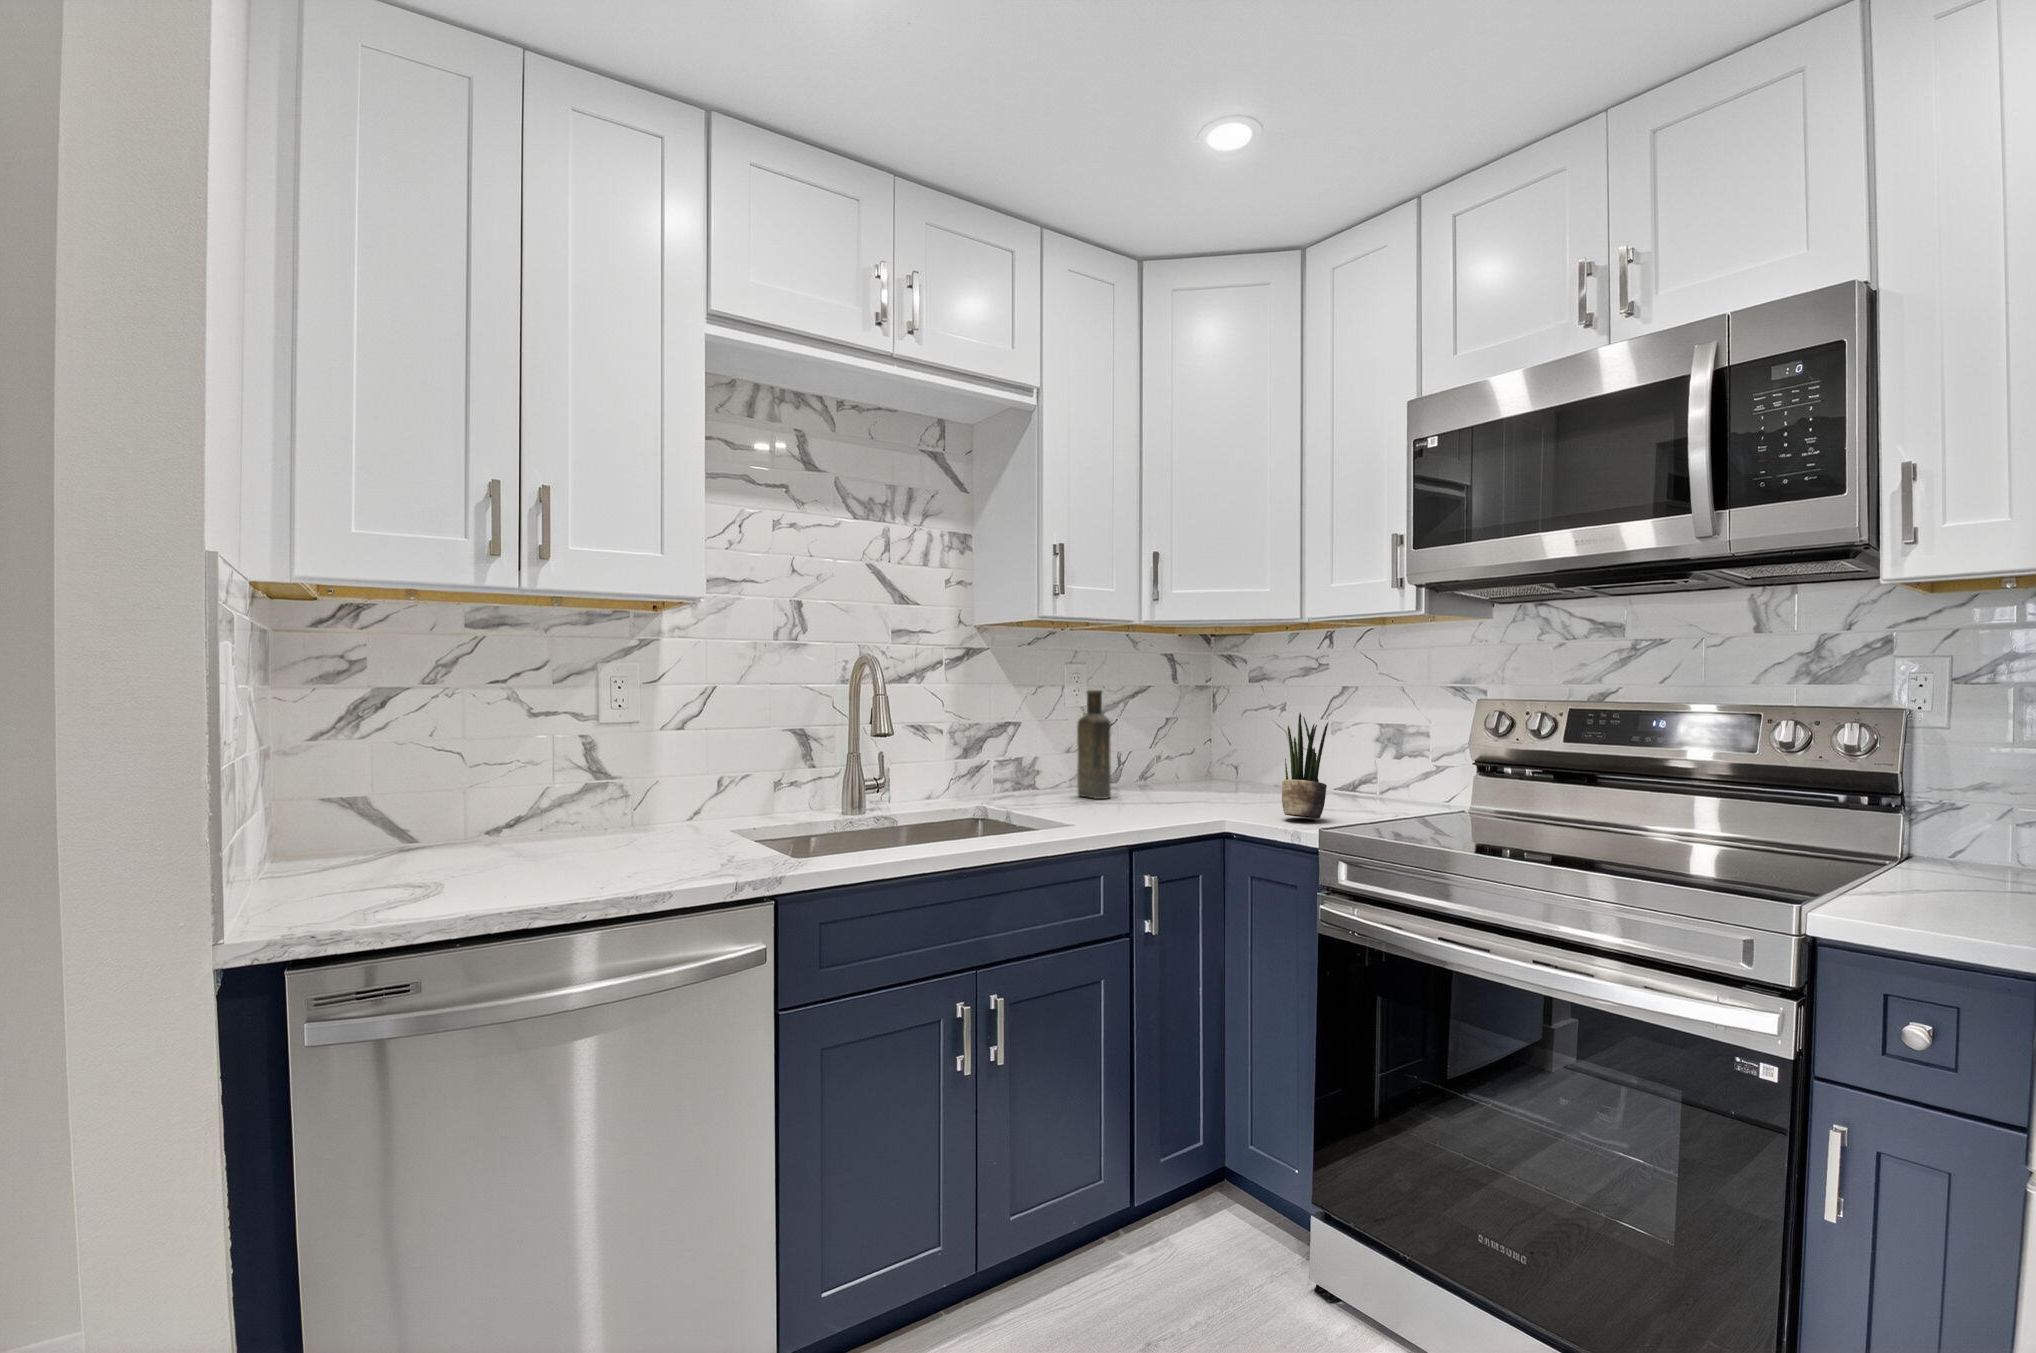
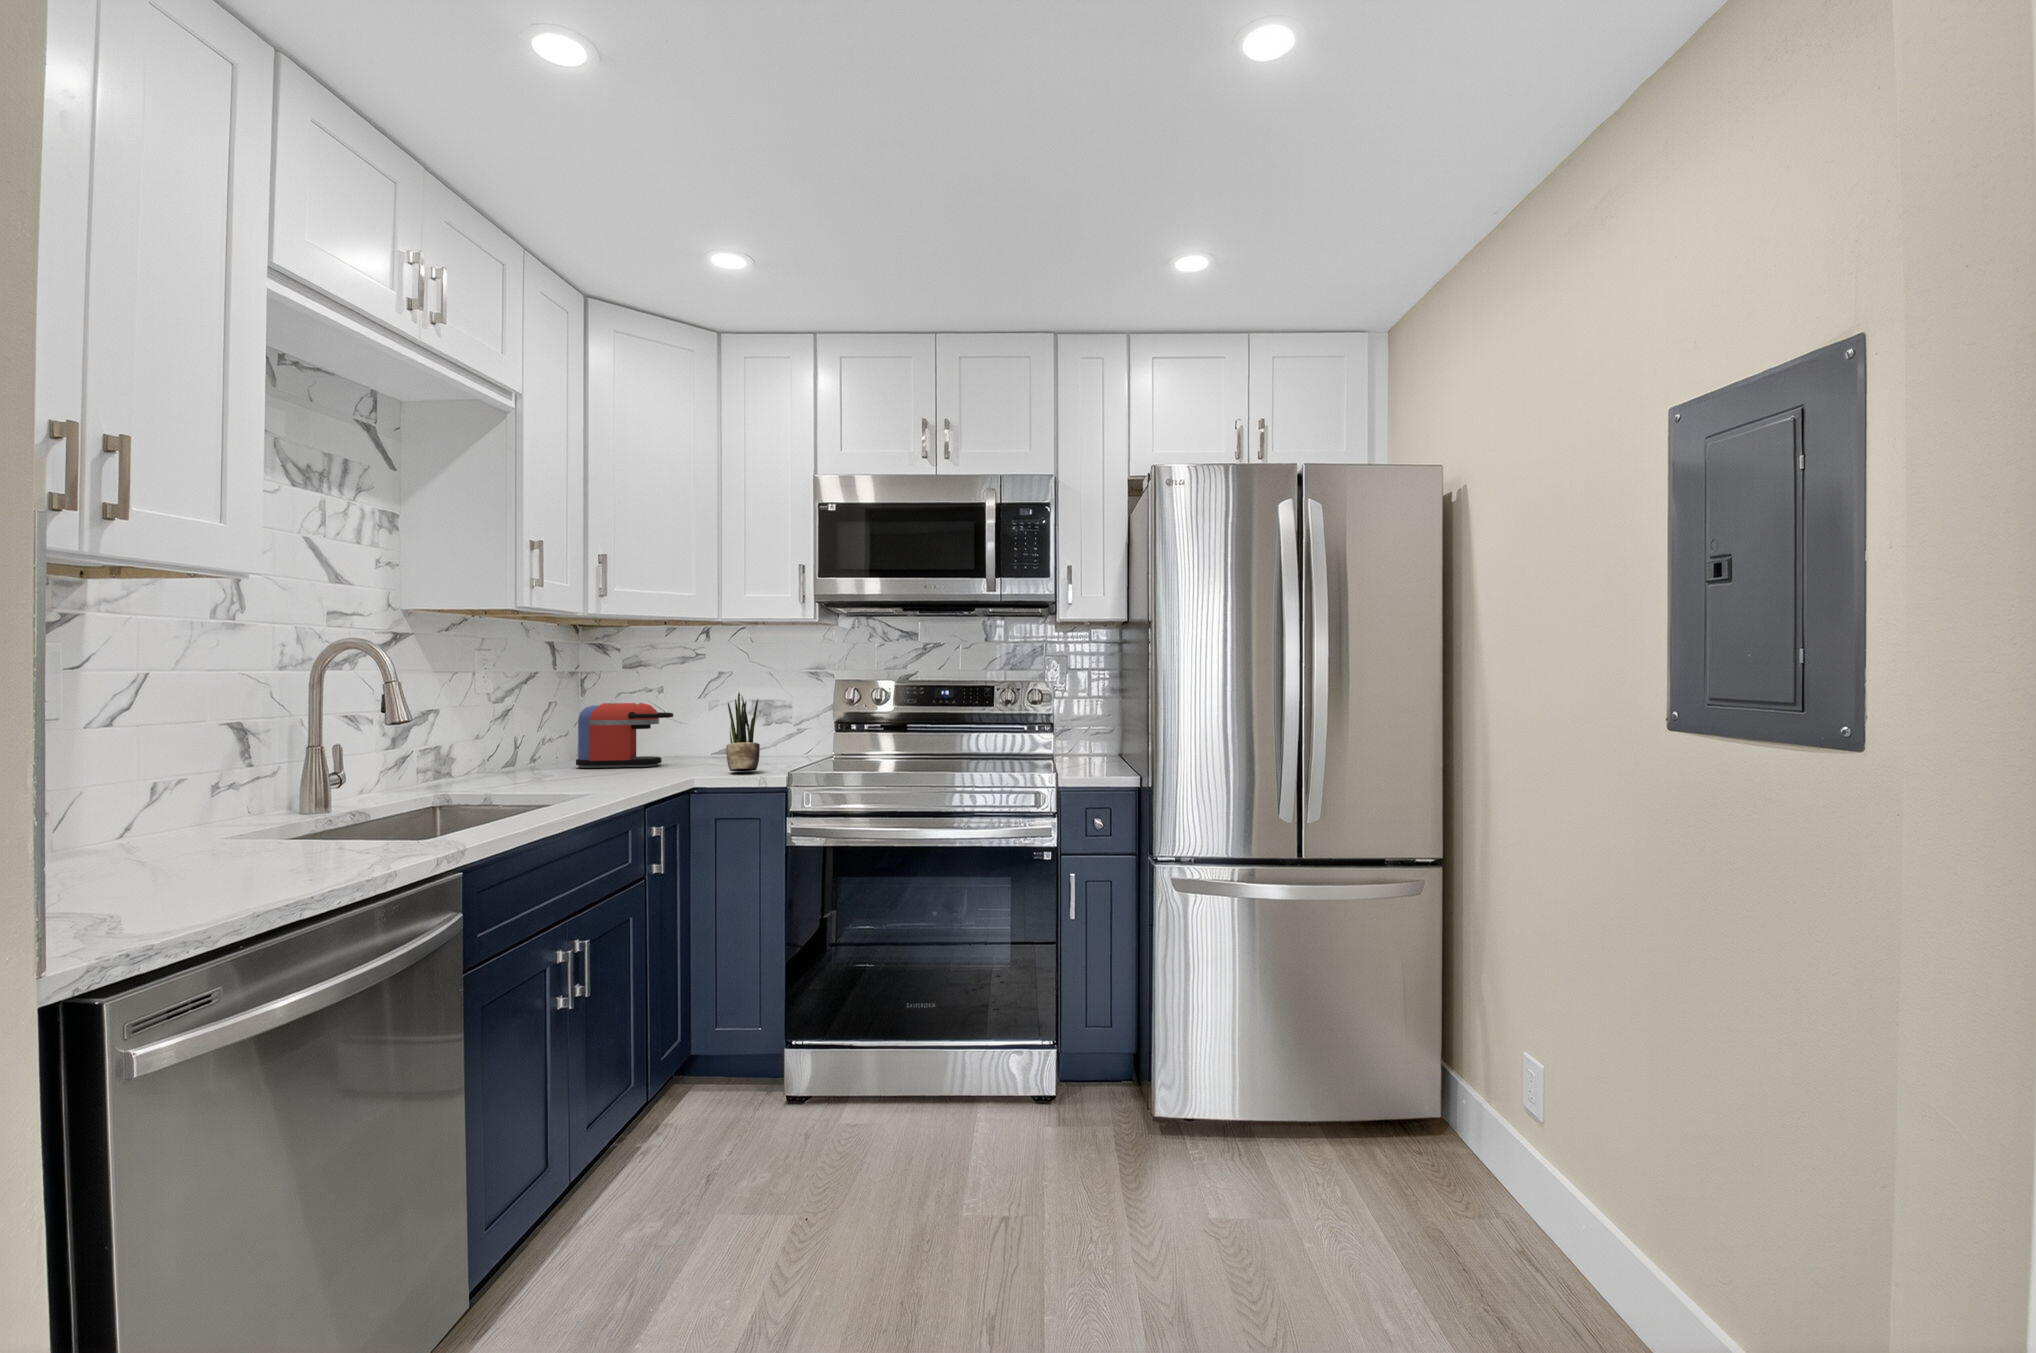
bottle: present [1077,690,1111,799] -> none [501,677,542,778]
coffee maker: none [1166,721,1265,798] -> present [576,703,673,768]

